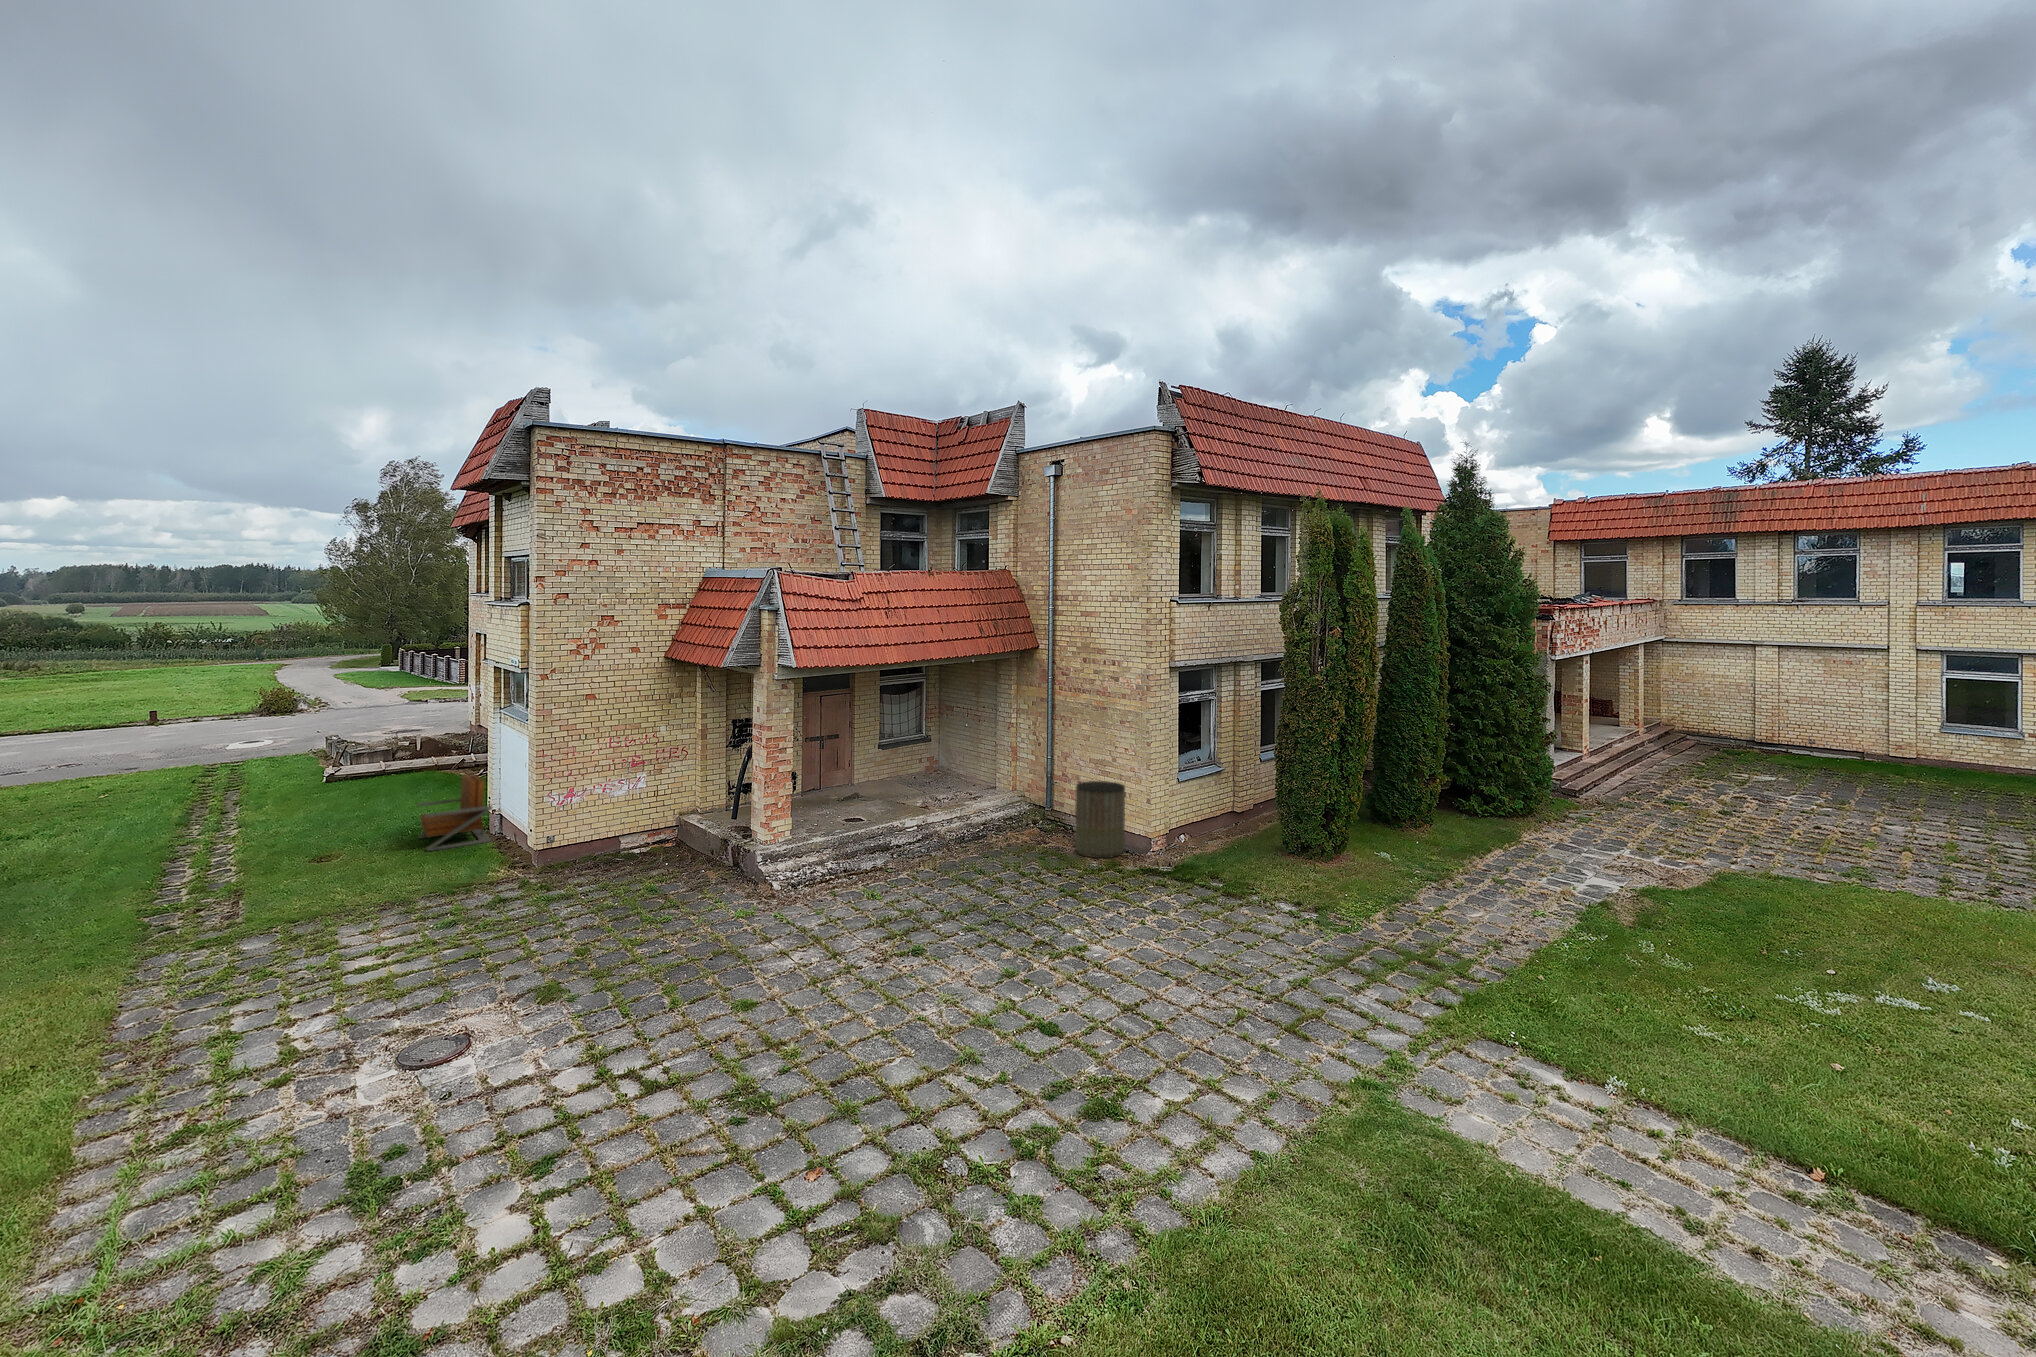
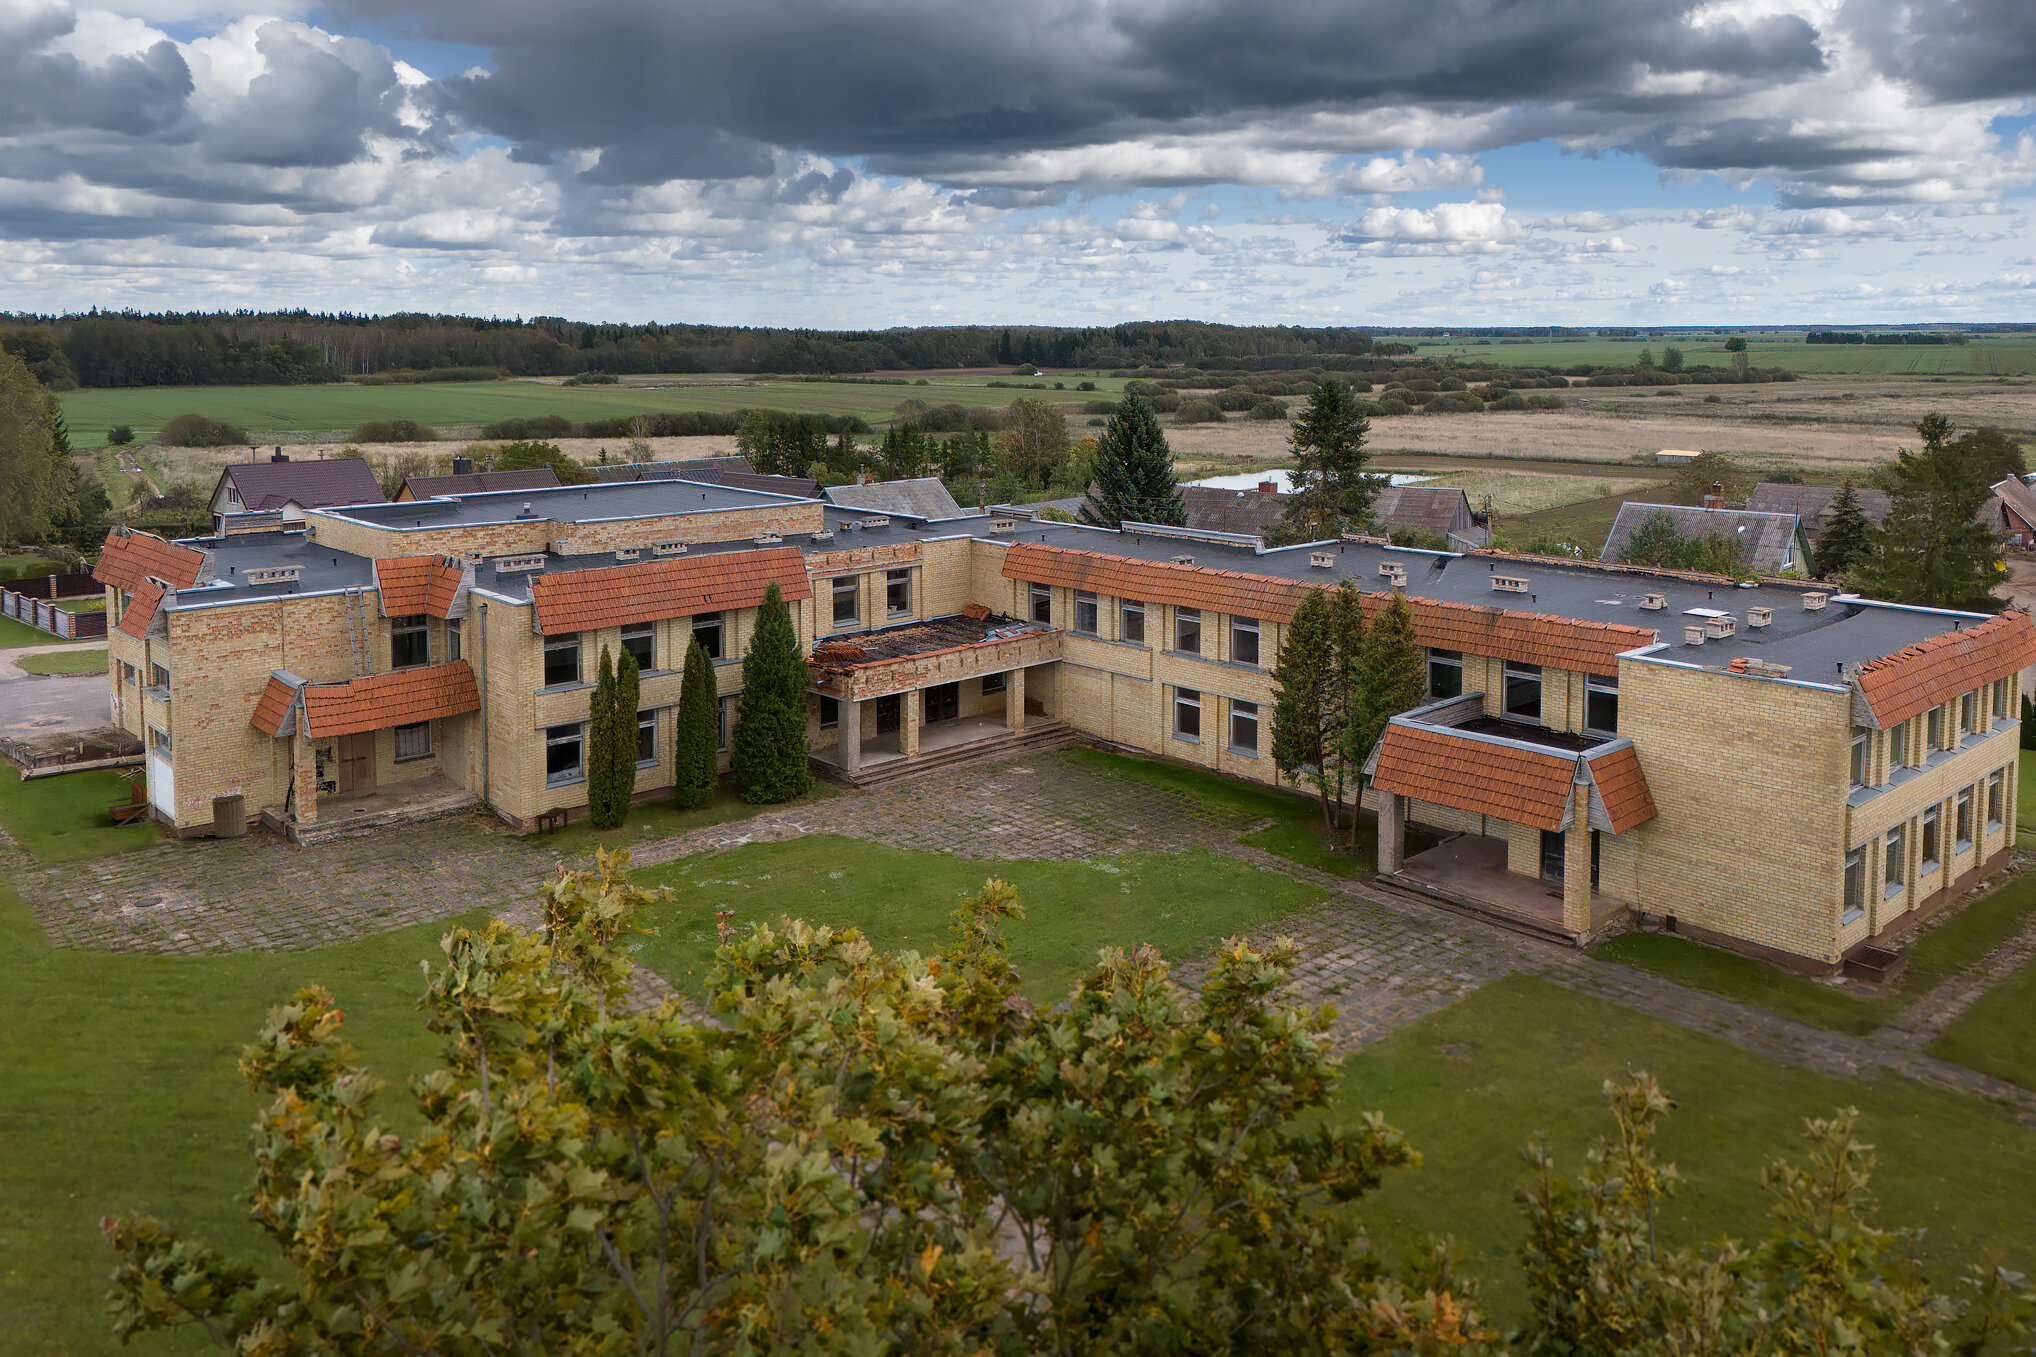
trash can: present [1075,781,1125,858] -> present [212,795,247,838]
bench: none [1183,812,1214,861] -> present [538,807,568,834]

